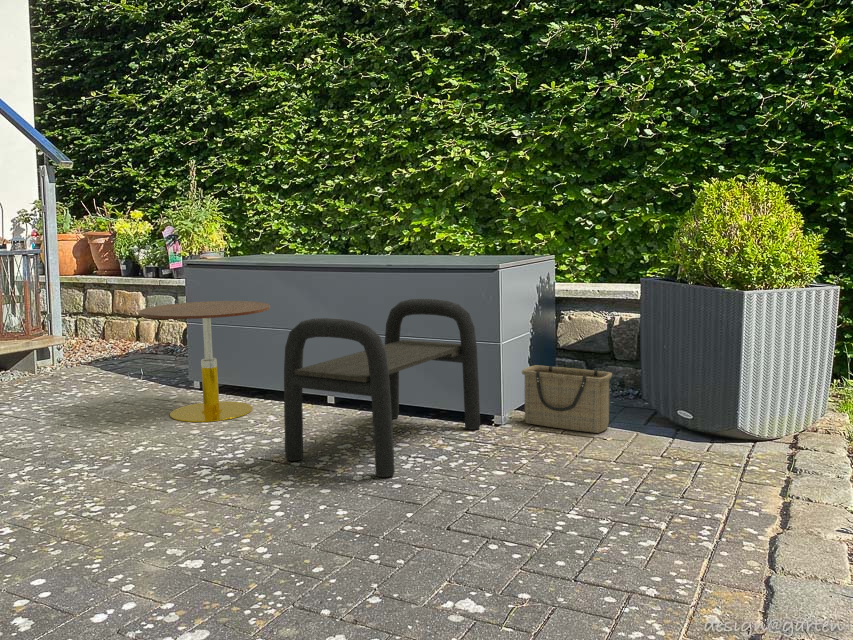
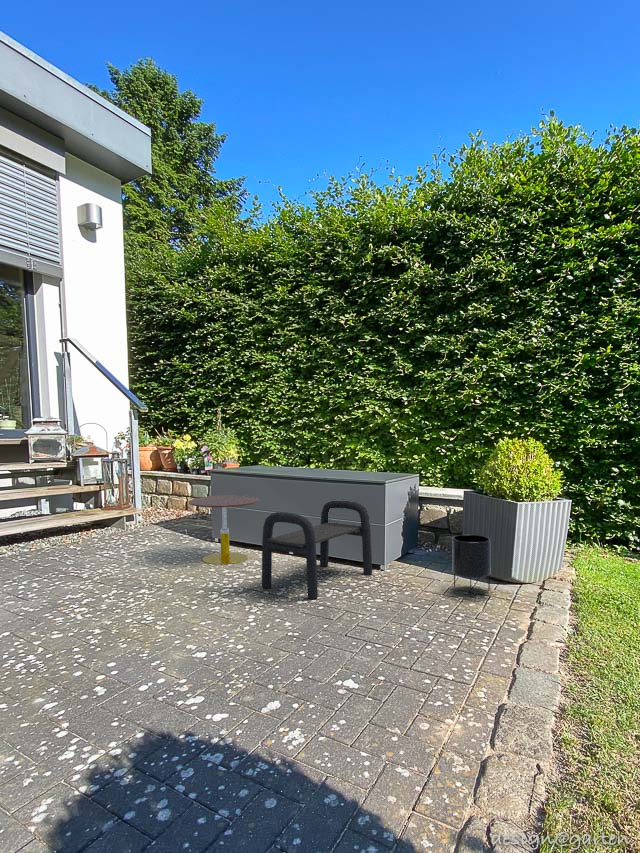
planter: none [633,352,704,462] -> present [452,535,491,597]
basket: present [522,365,612,433] -> none [396,539,447,580]

